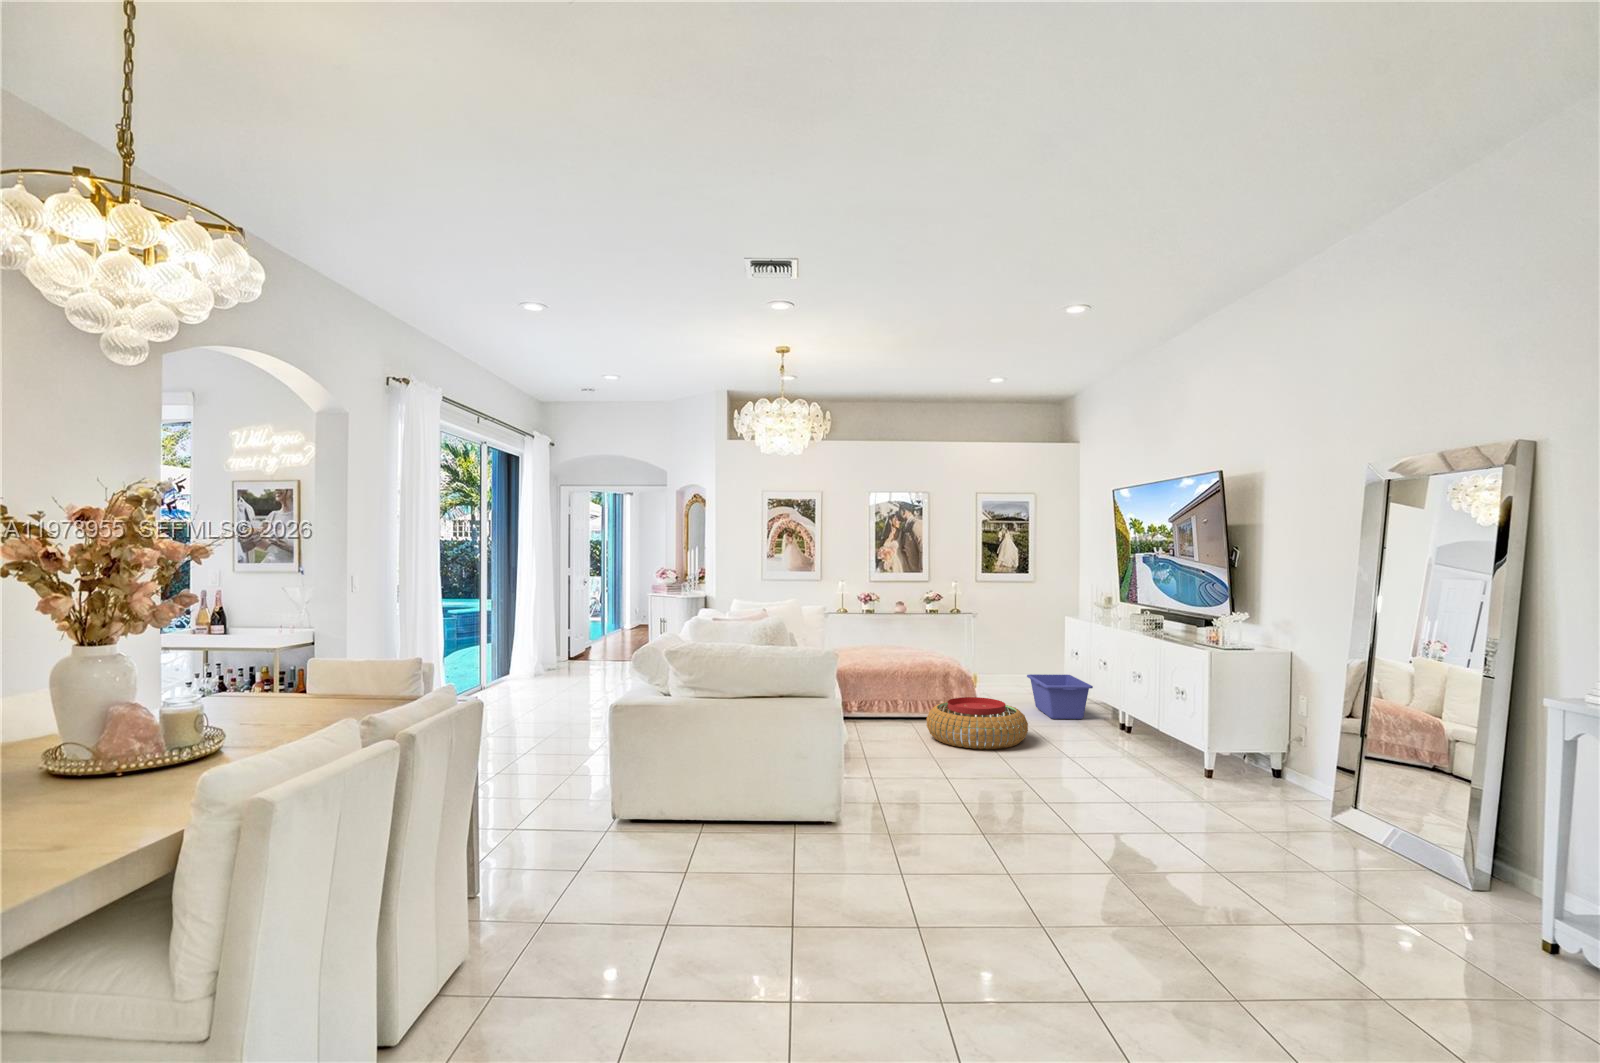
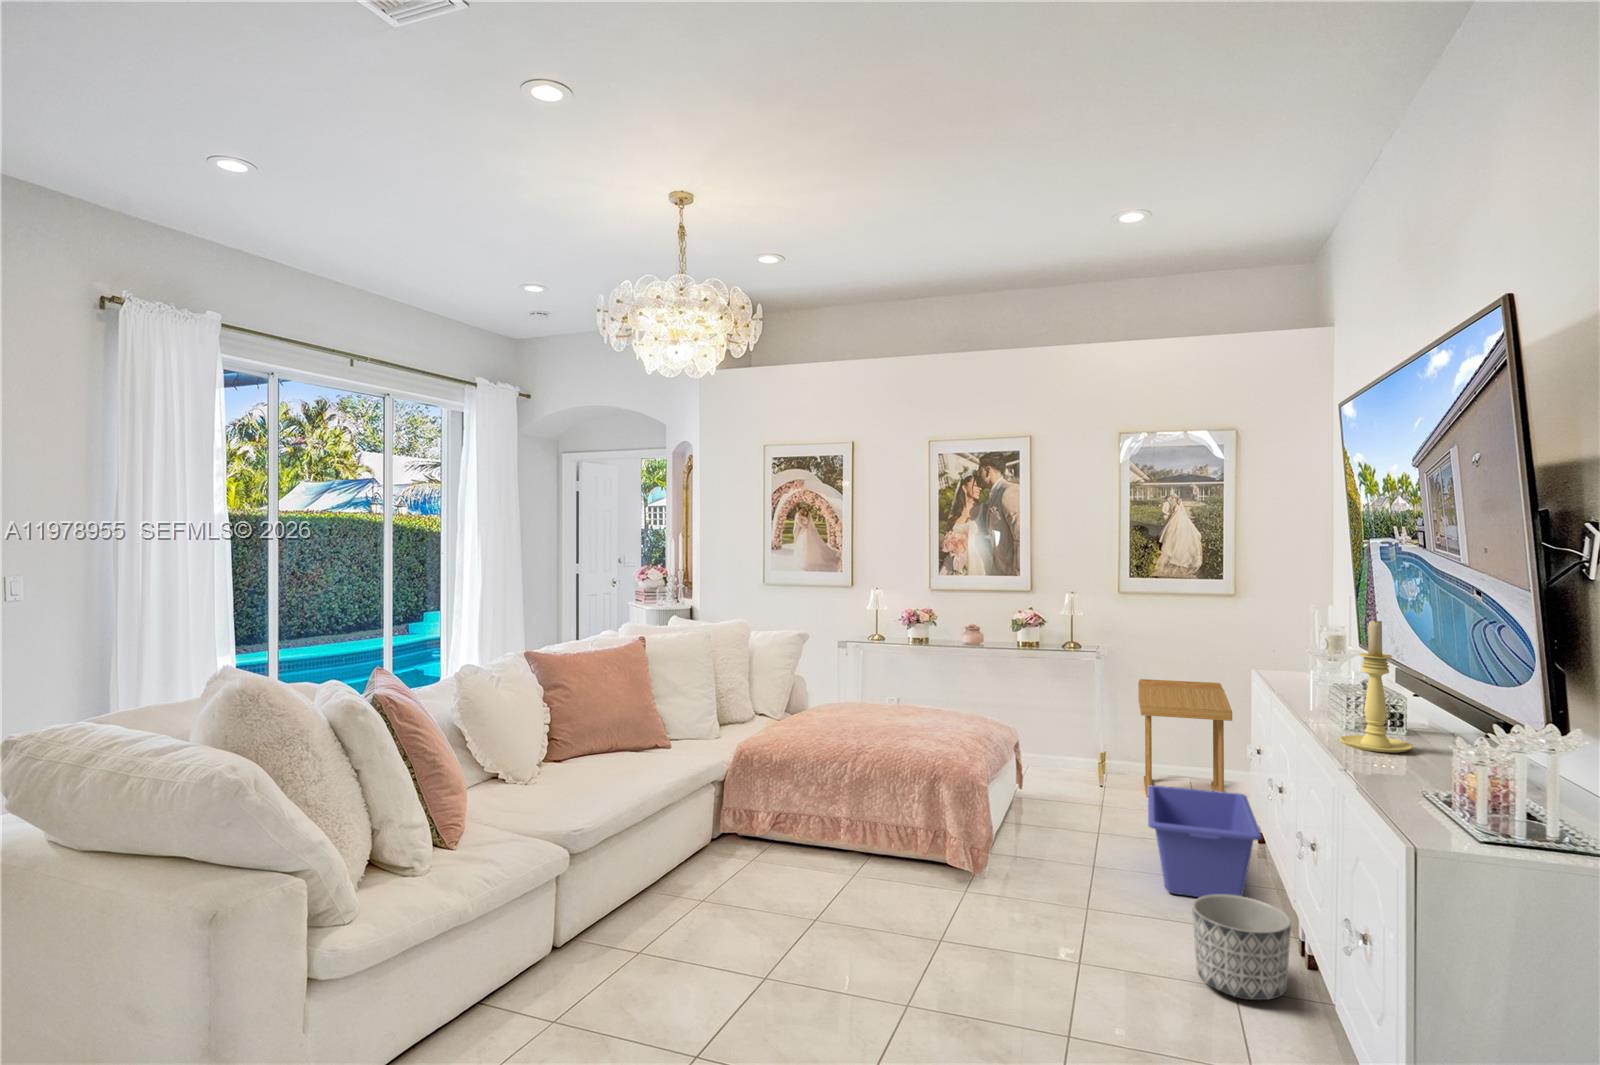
candle holder: none [1144,584,1171,635] -> present [1340,619,1413,753]
side table: none [987,629,1043,690] -> present [1138,679,1232,797]
pouf: present [927,697,1028,749] -> none [832,838,1045,976]
planter: none [1088,705,1128,743] -> present [1192,894,1291,1000]

